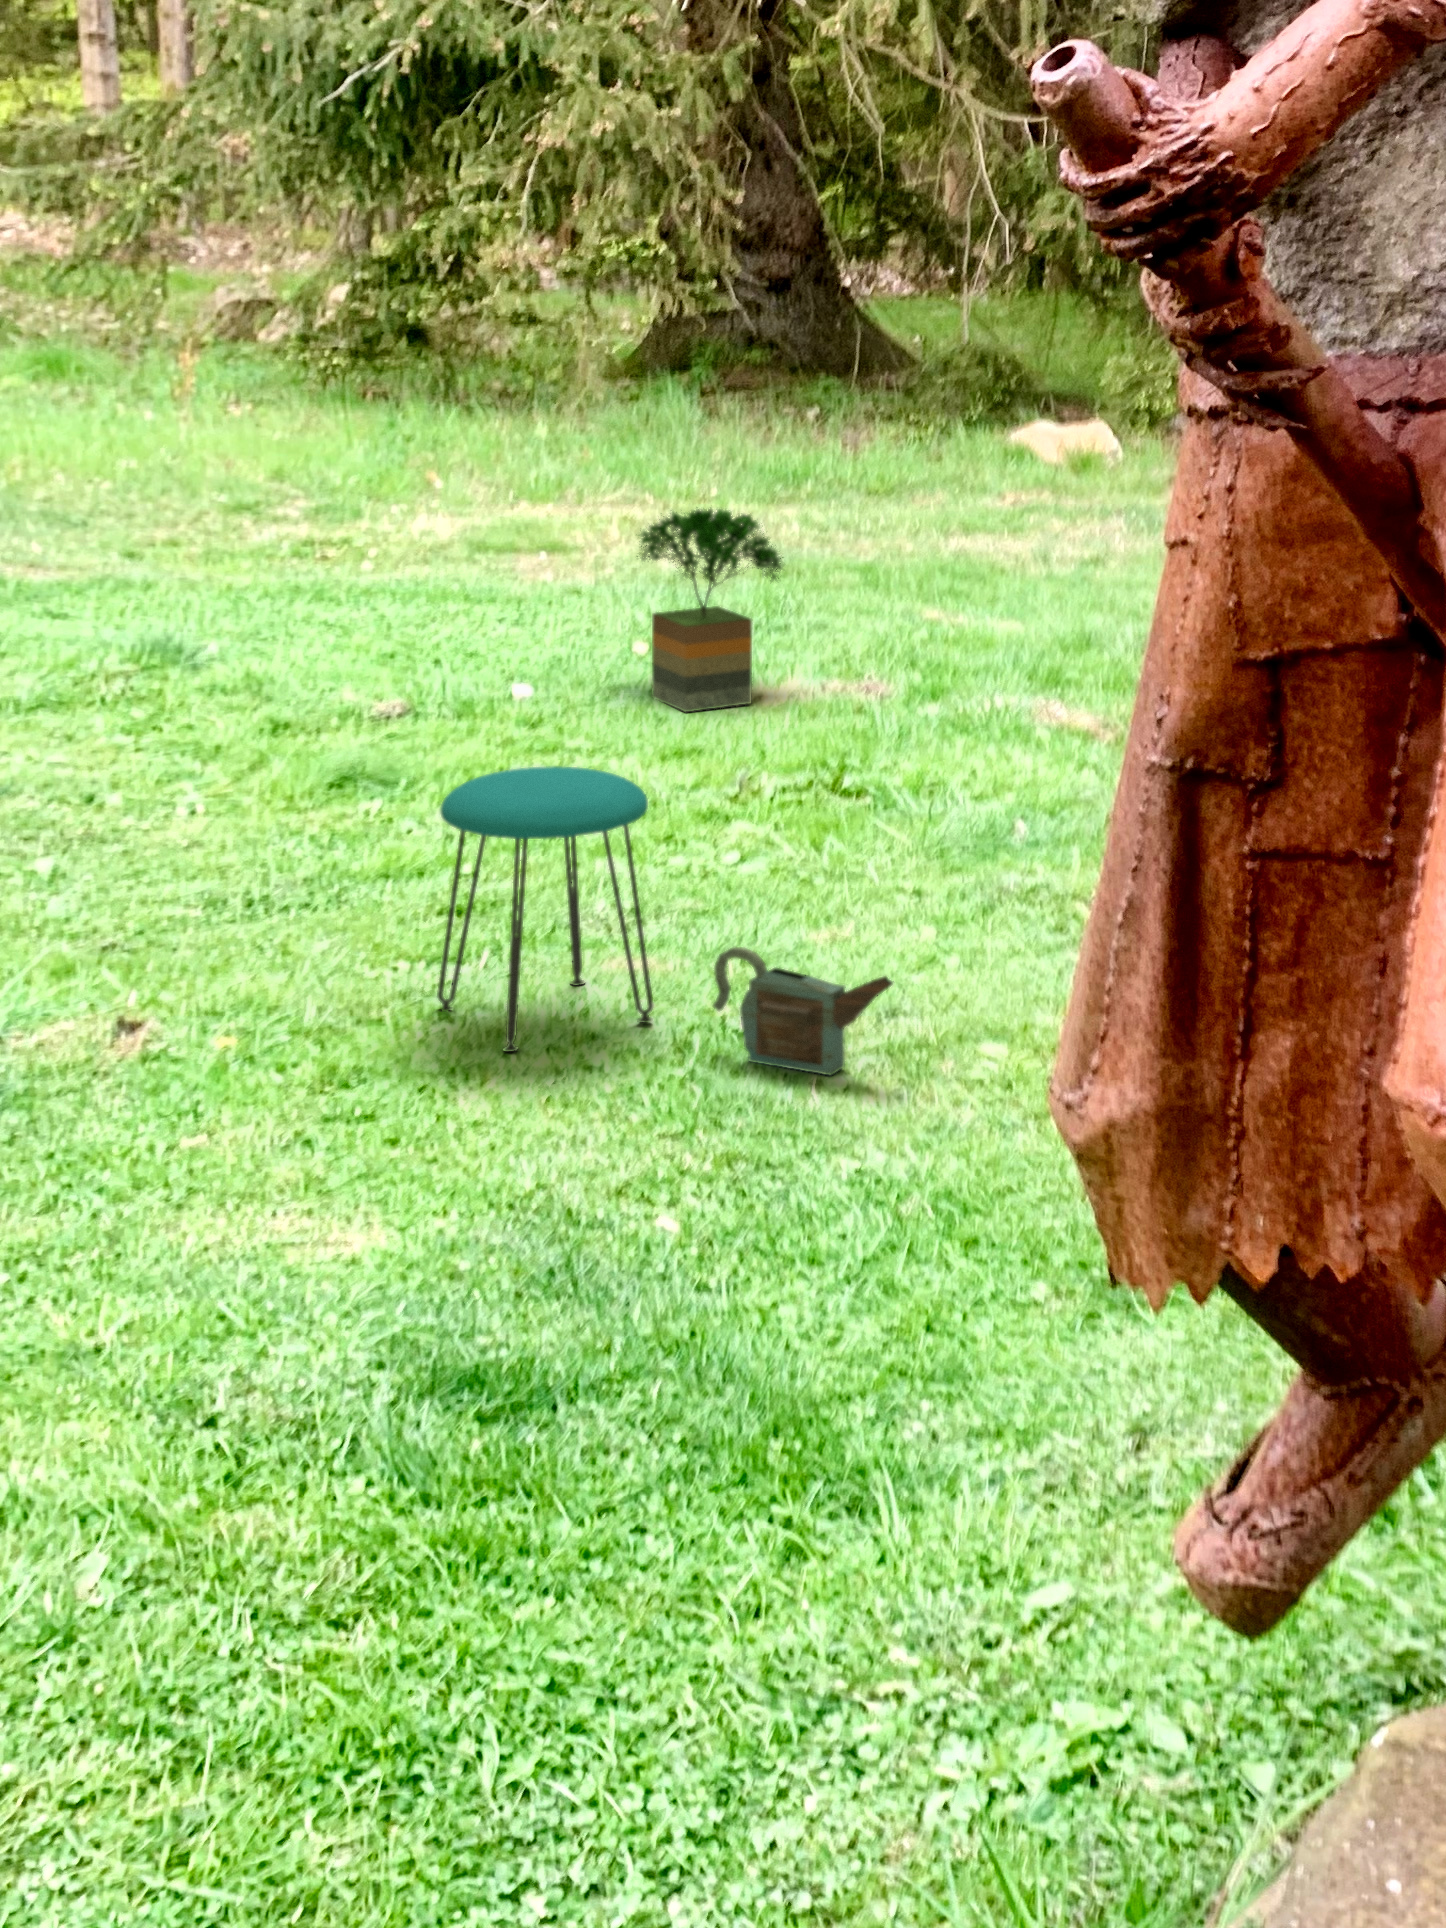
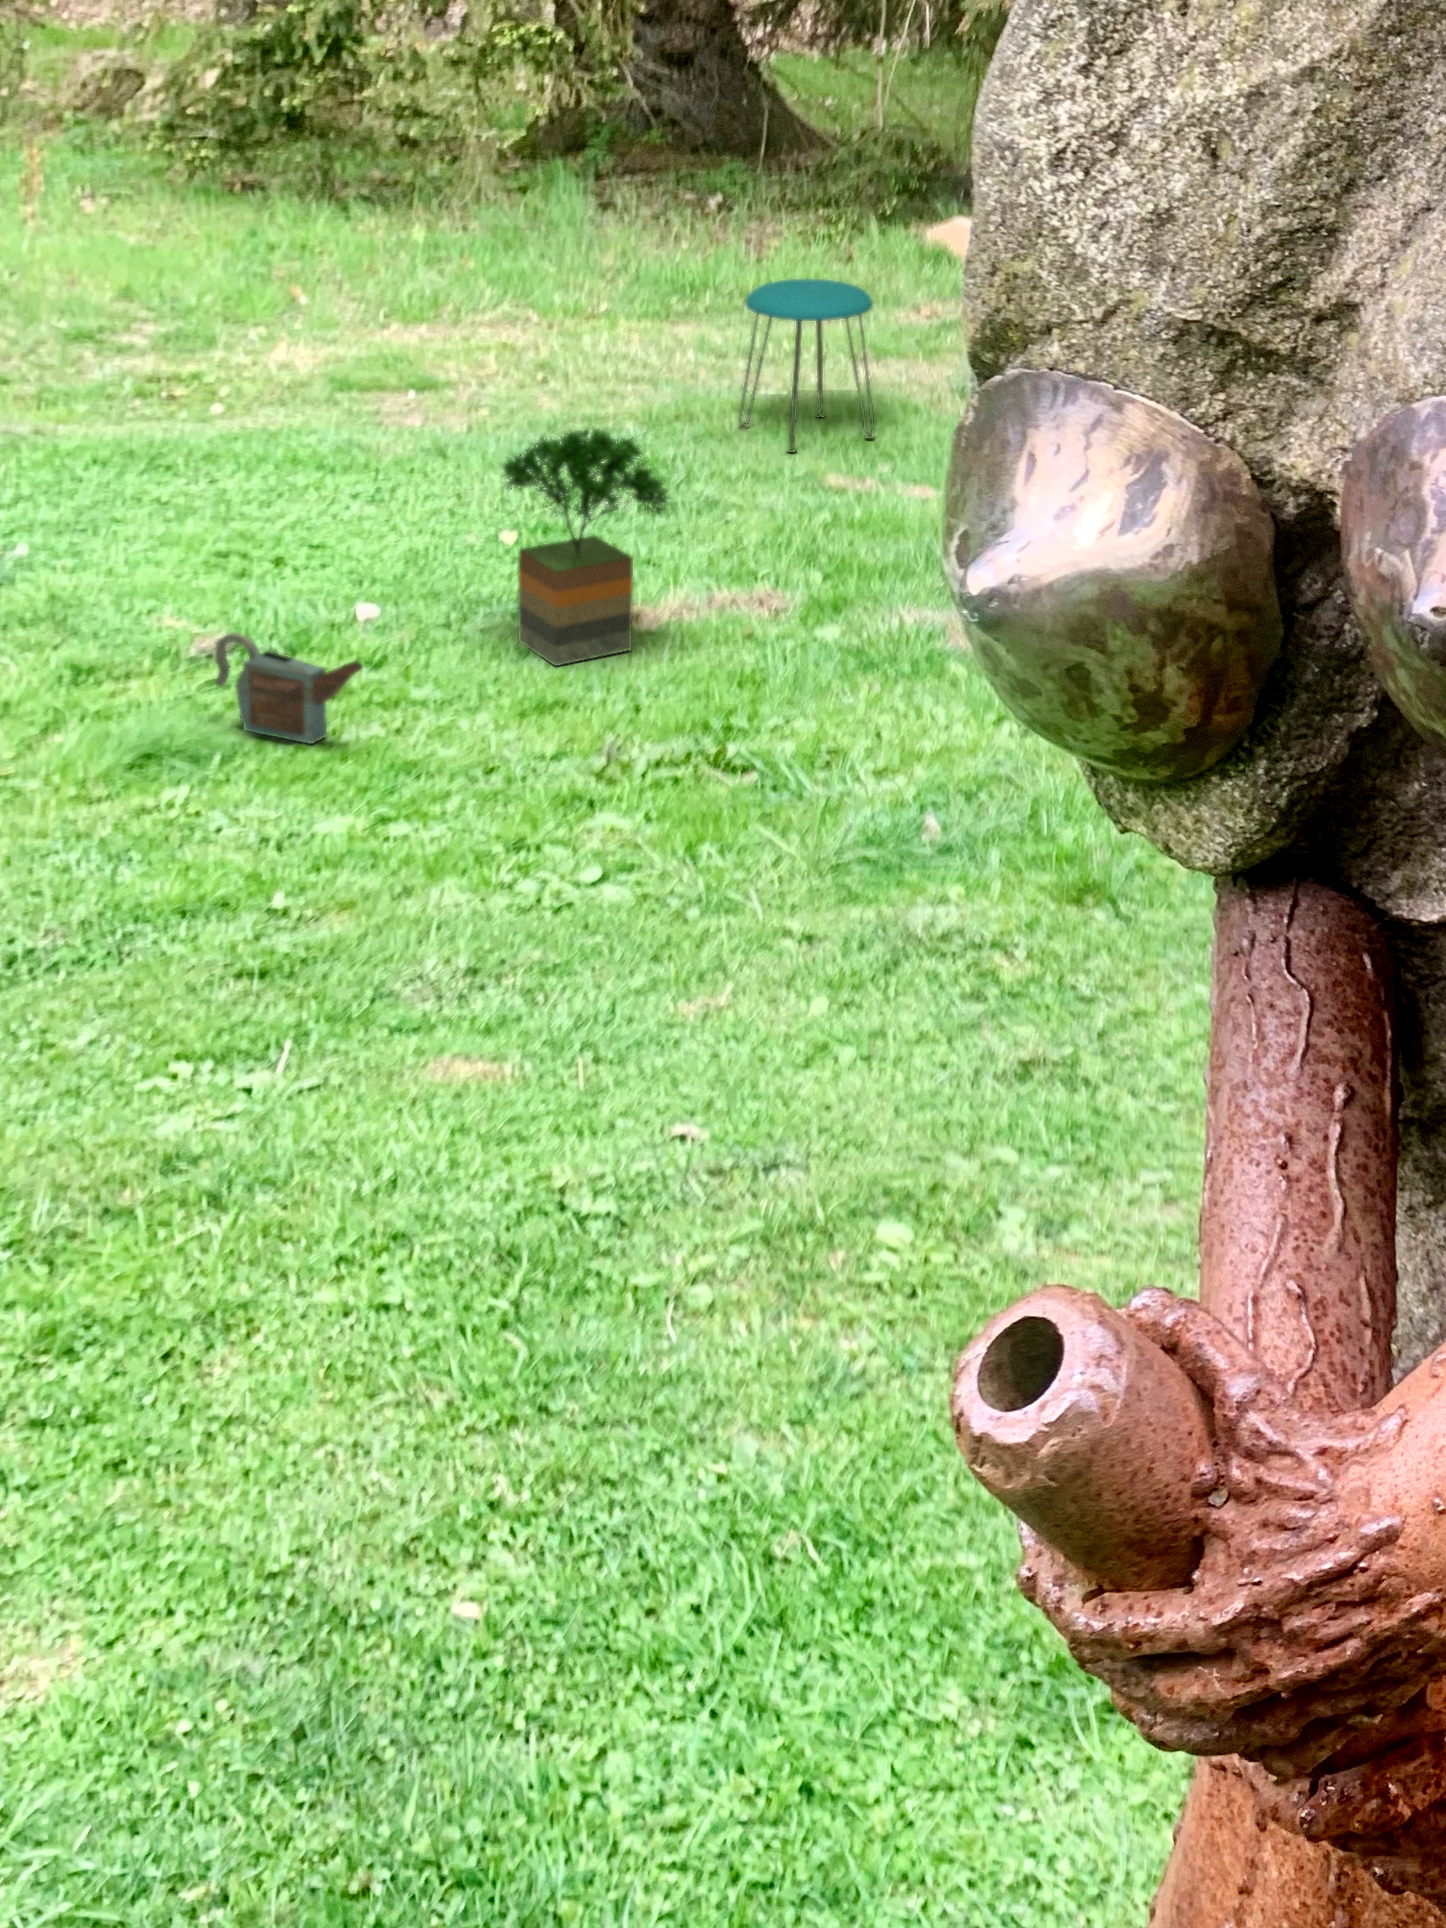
stool: present [437,766,653,1052] -> present [738,279,875,453]
watering can: present [713,947,893,1075] -> present [215,633,363,744]

